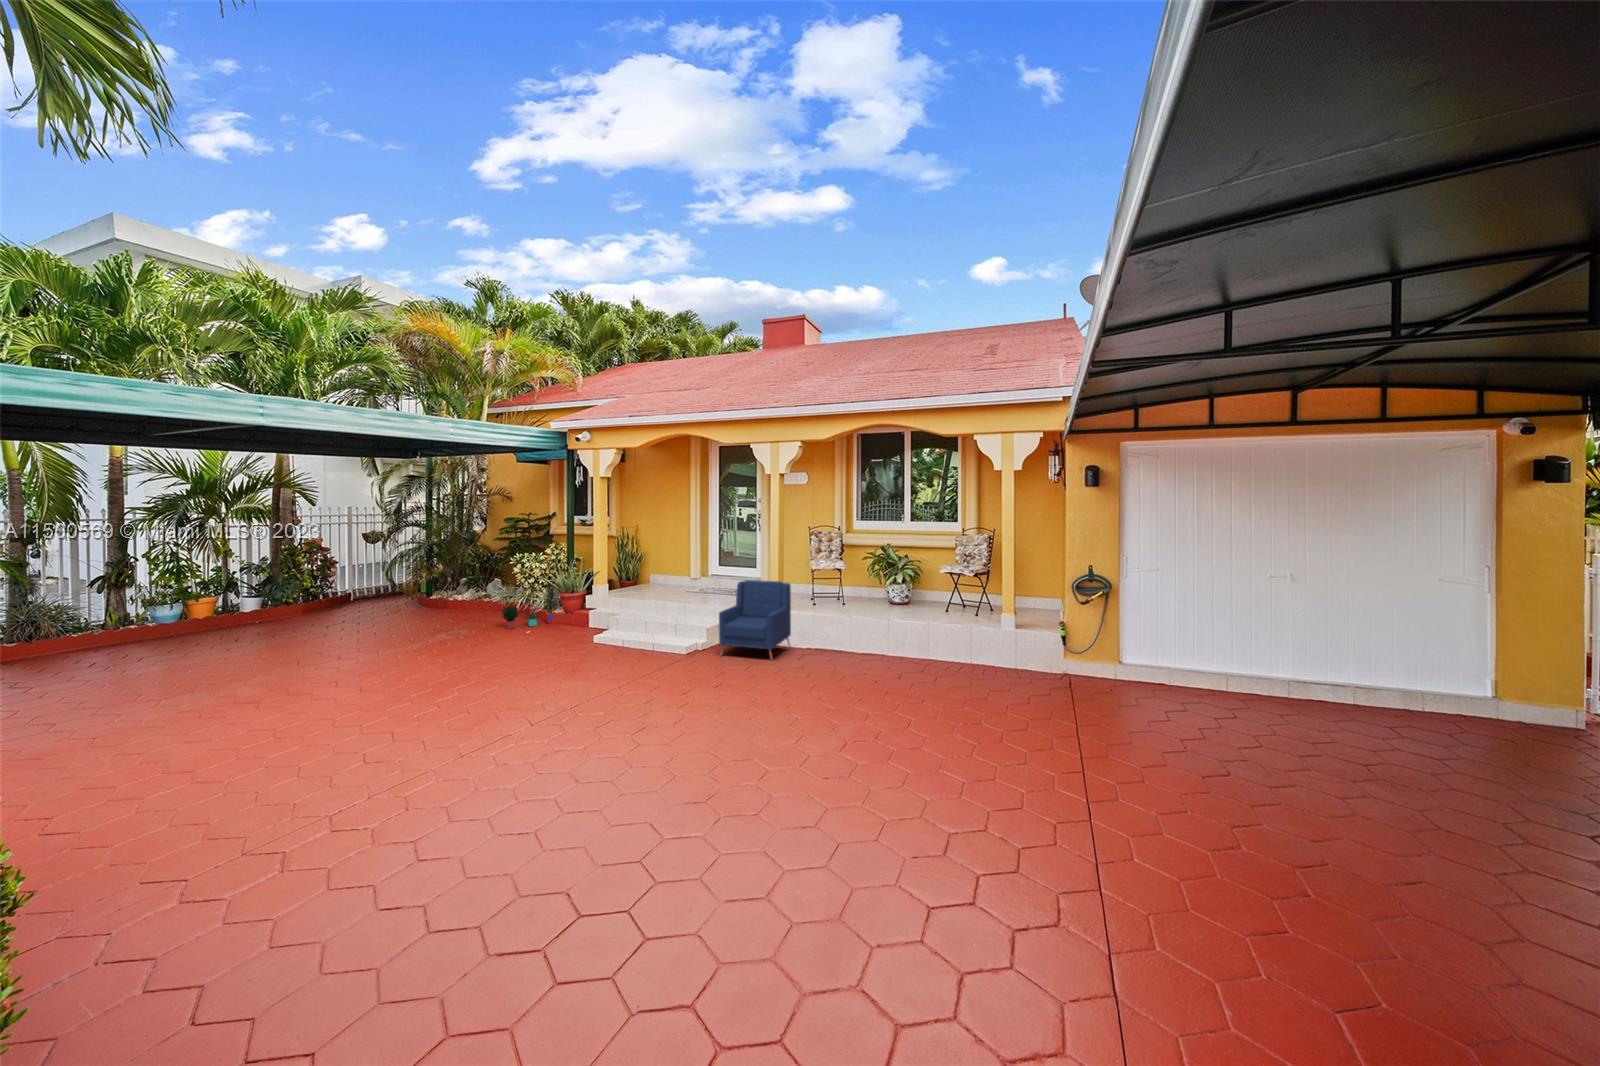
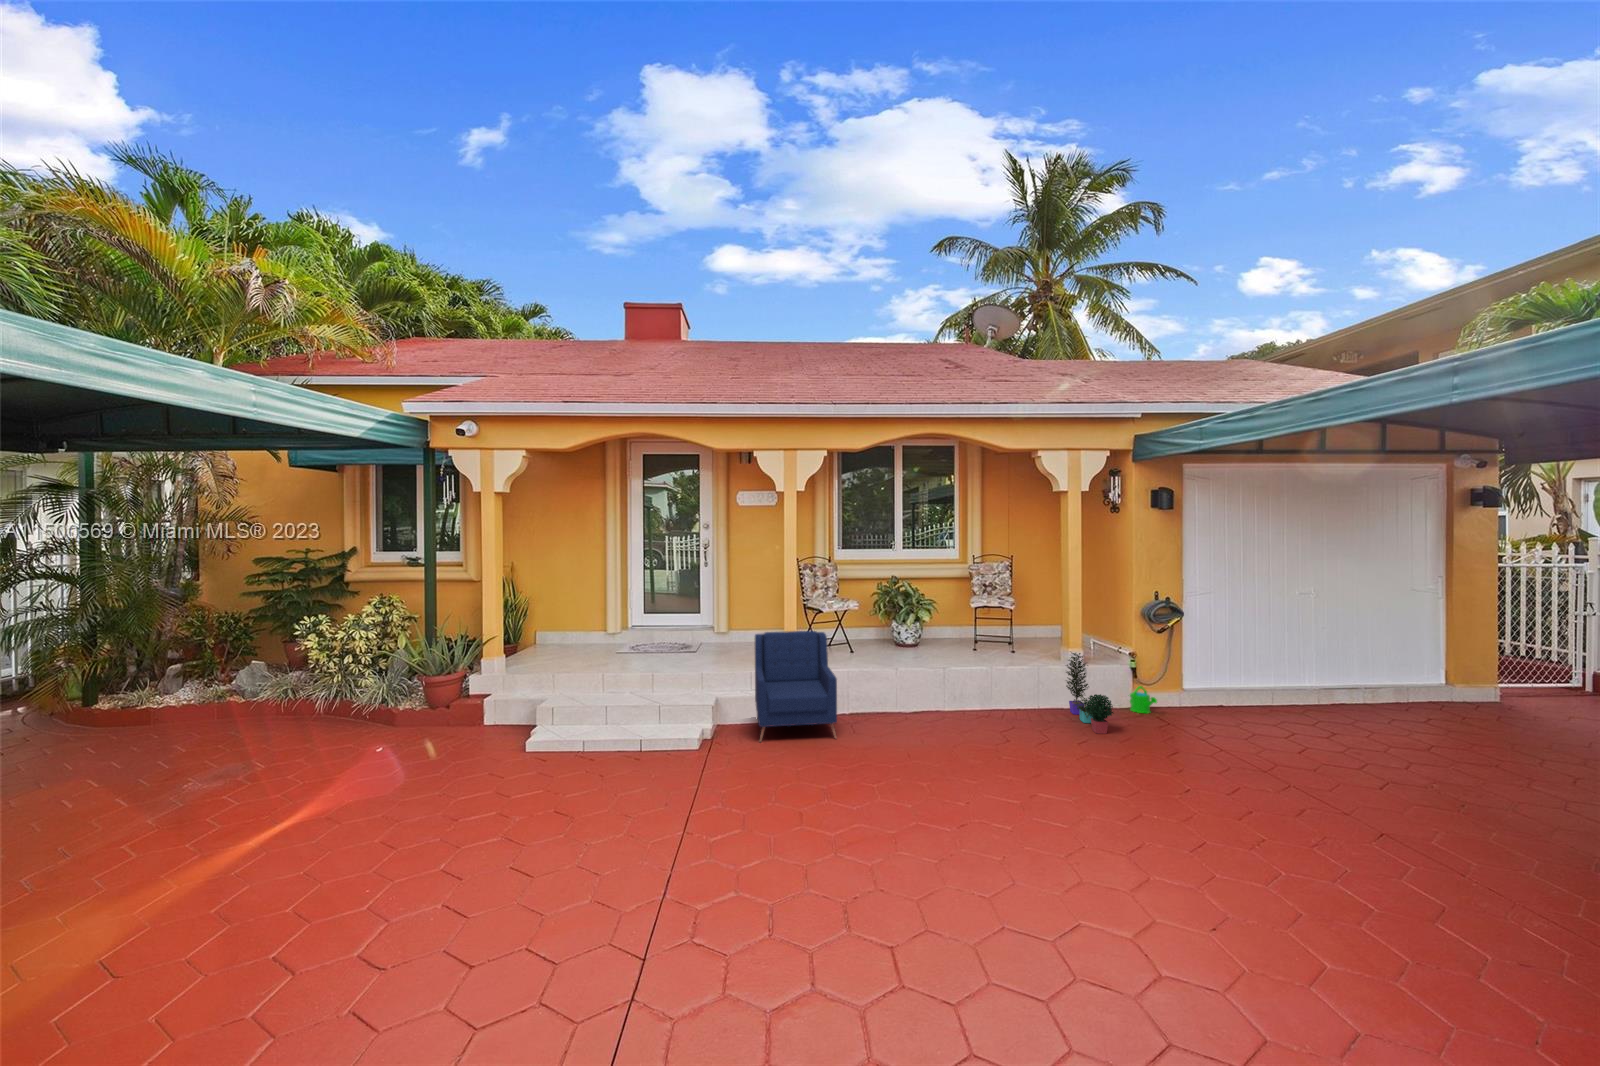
potted plant: present [502,585,558,629] -> present [1066,653,1114,734]
watering can: none [1053,653,1073,679] -> present [1130,686,1157,713]

